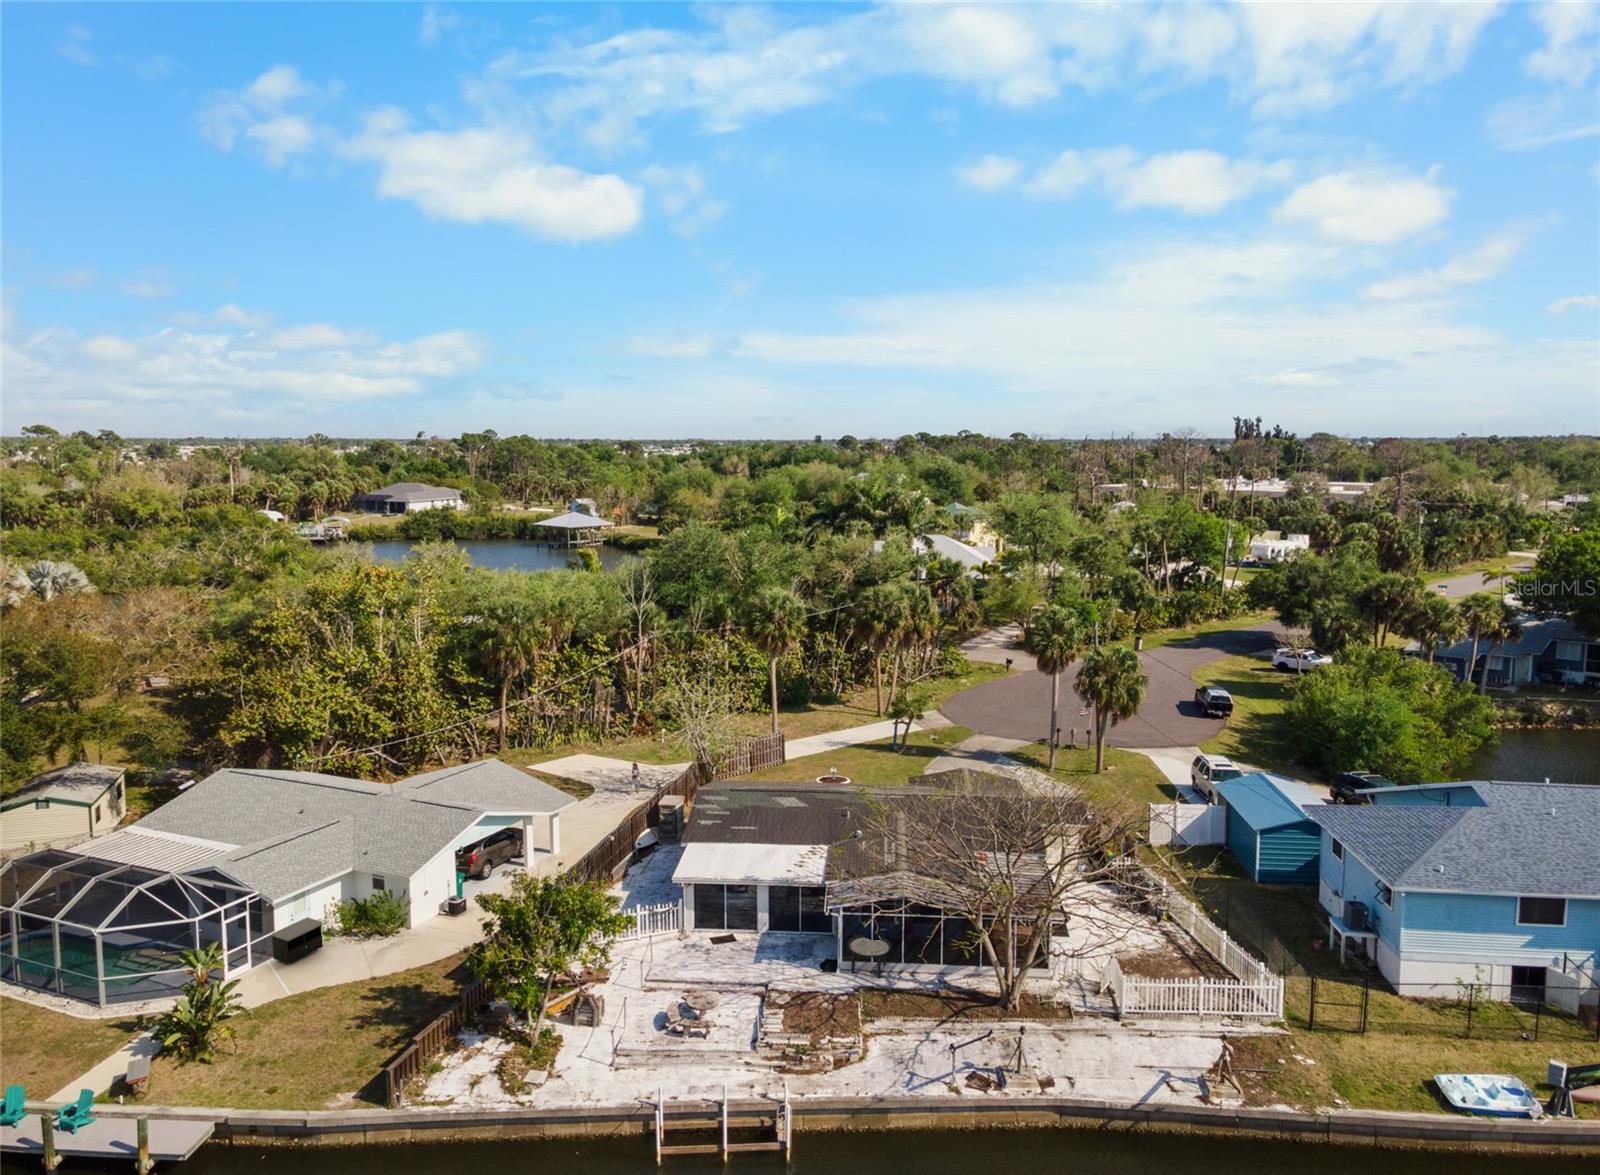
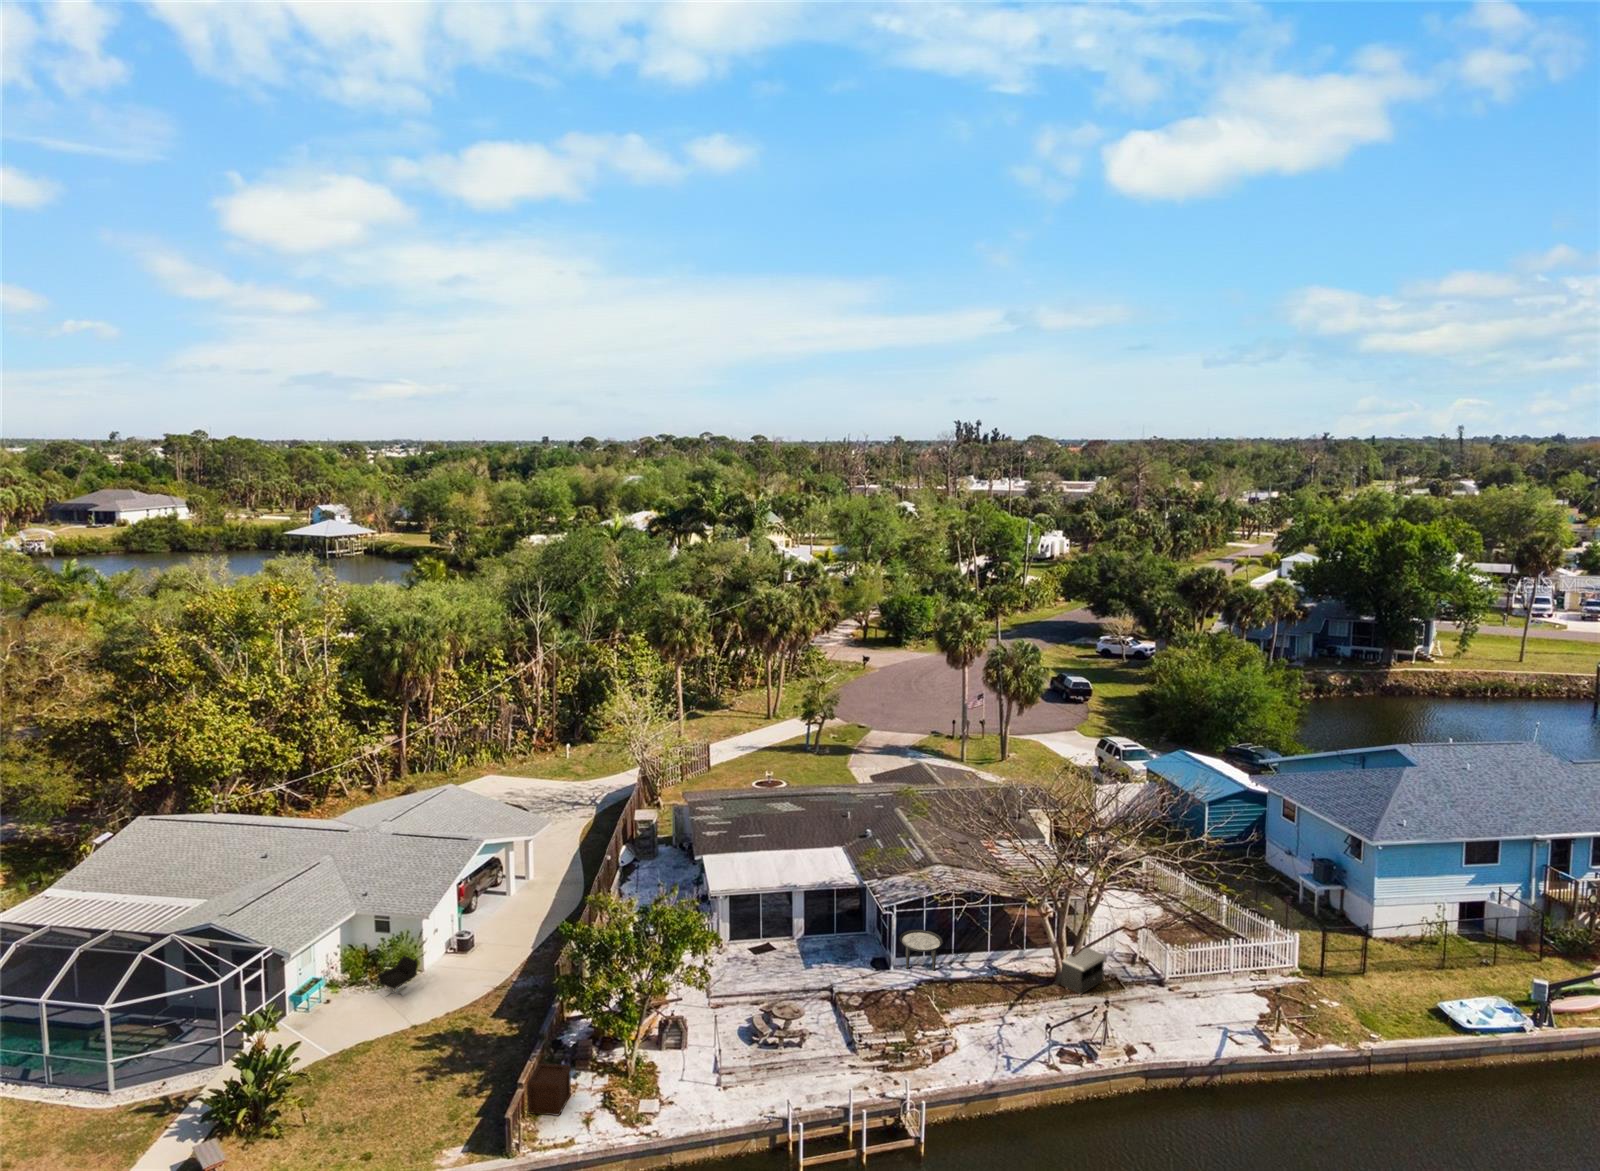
lounge chair: none [357,912,393,950] -> present [377,956,418,994]
storage bench: present [272,917,323,965] -> present [1061,948,1106,995]
wooden crate: none [425,1023,472,1075] -> present [527,1063,571,1116]

